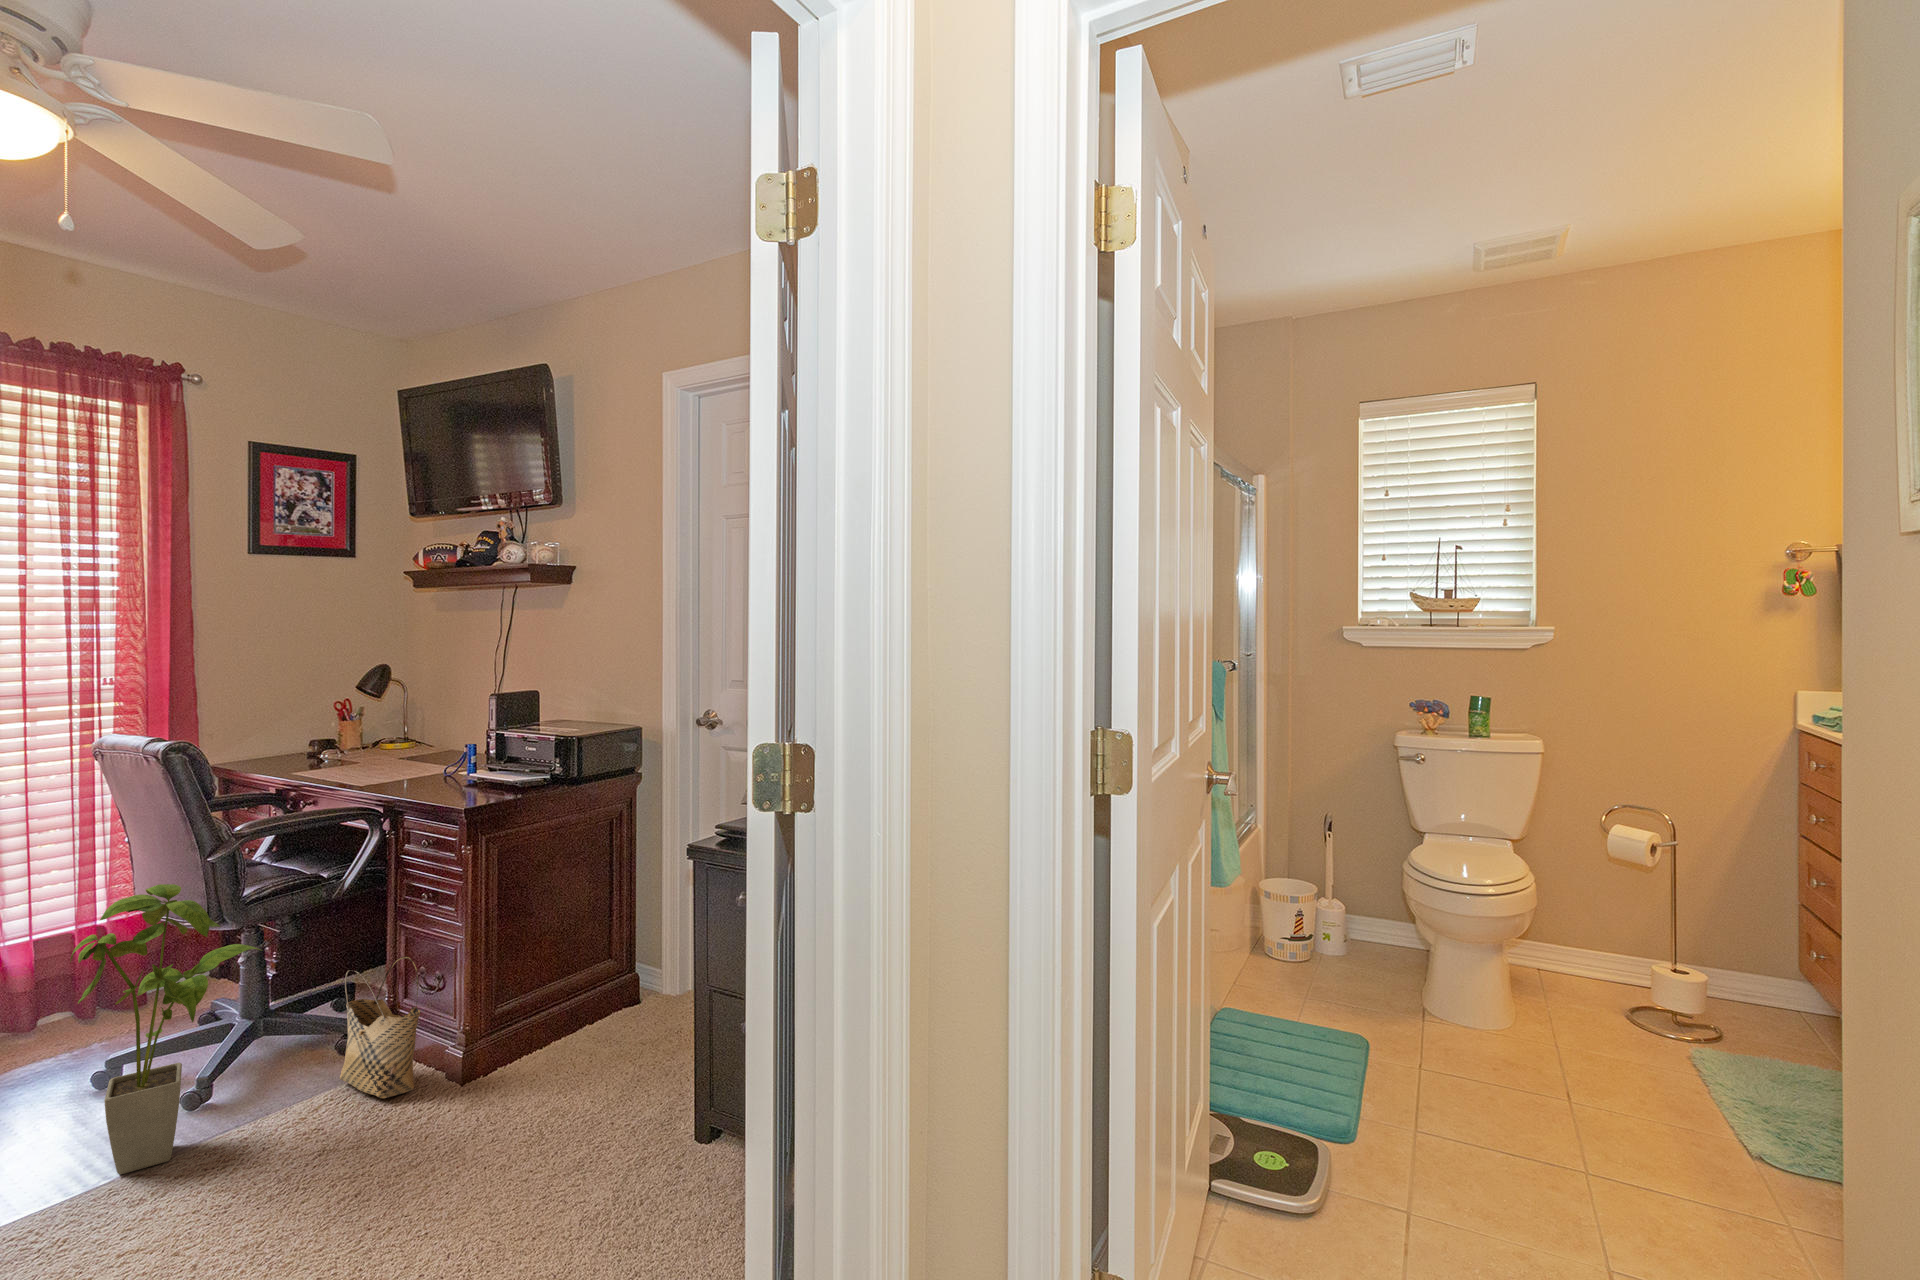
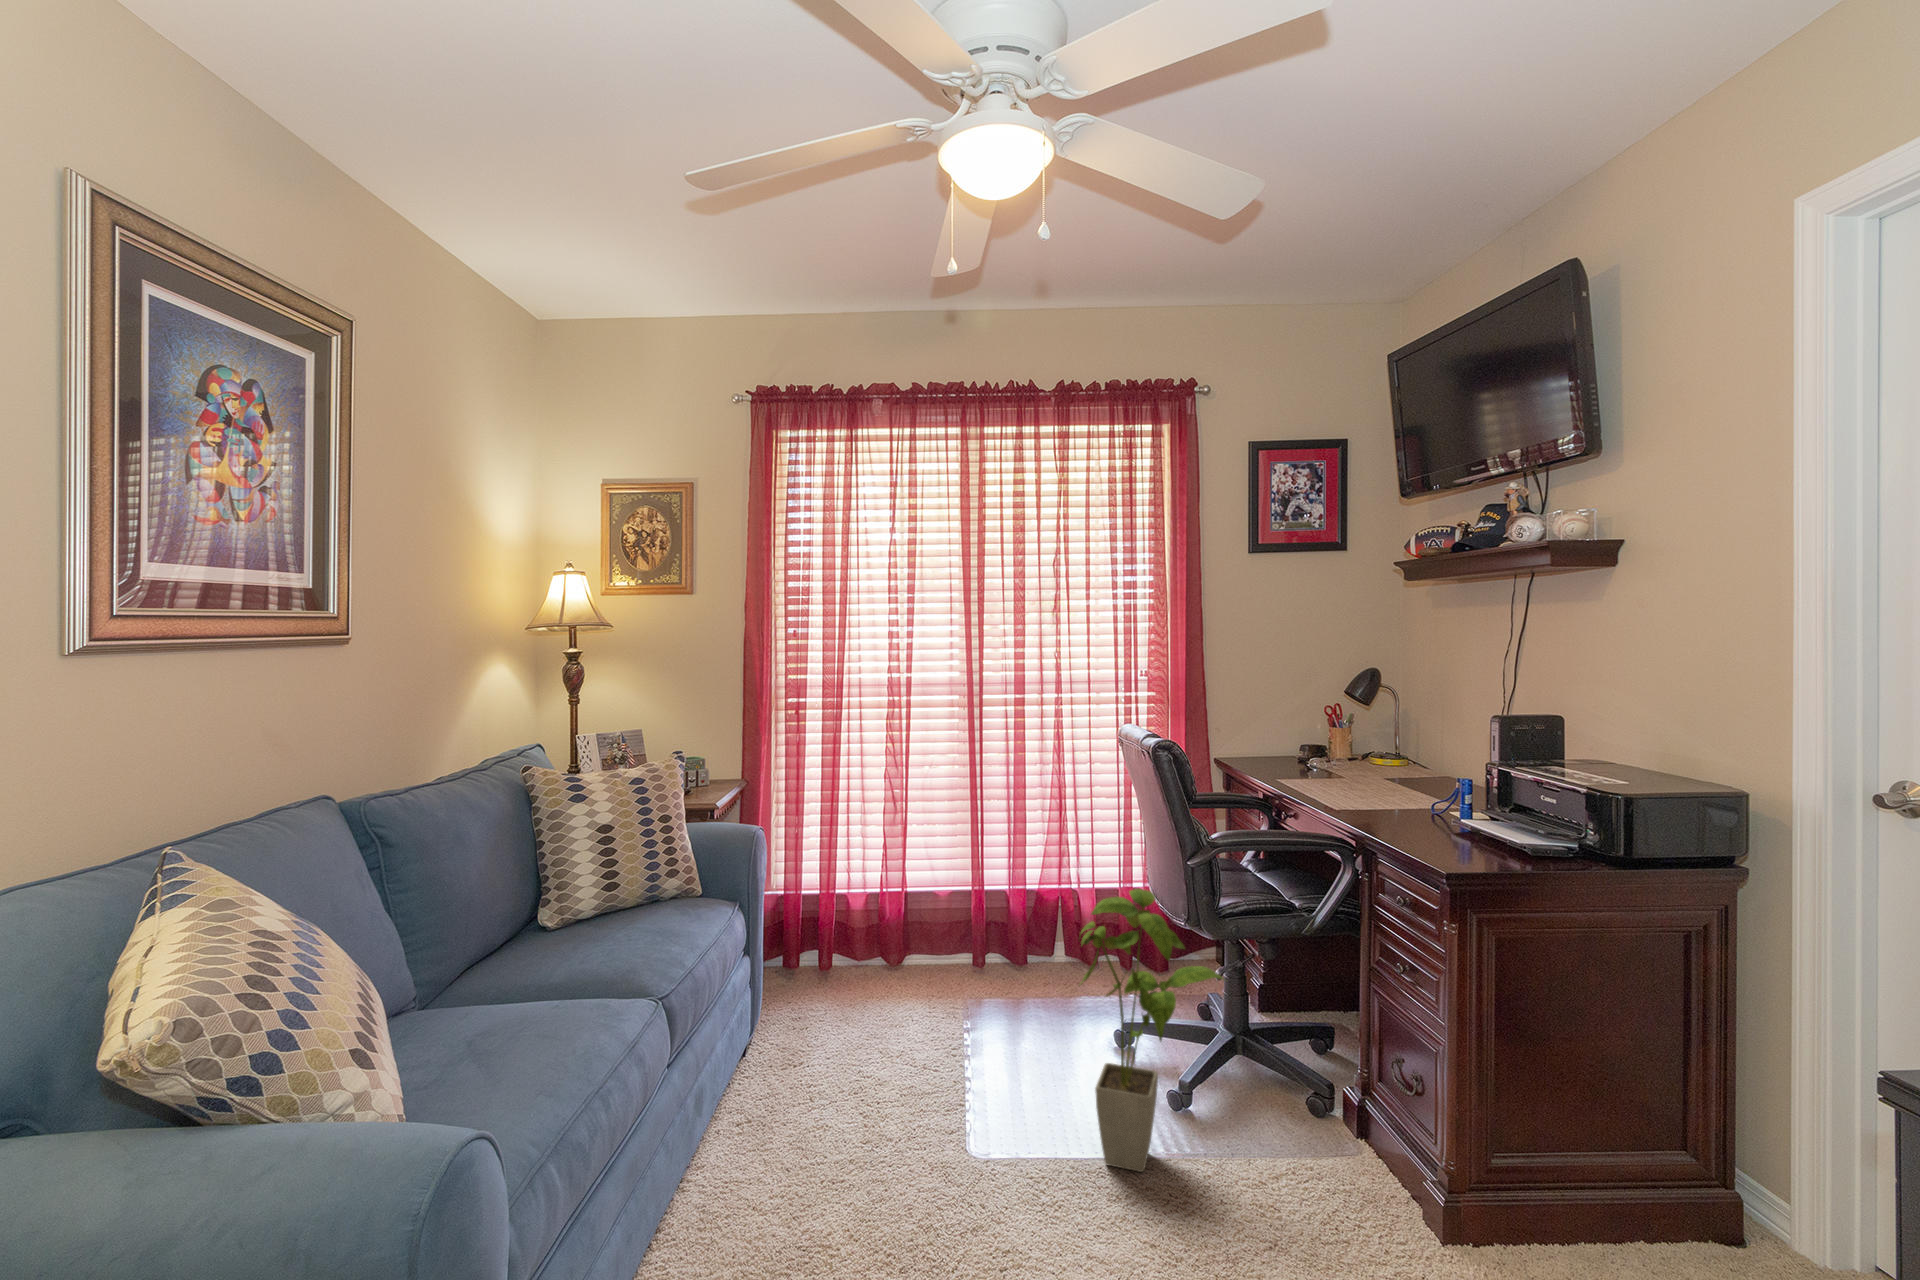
woven basket: present [340,956,421,1098] -> none [1302,1033,1390,1216]

